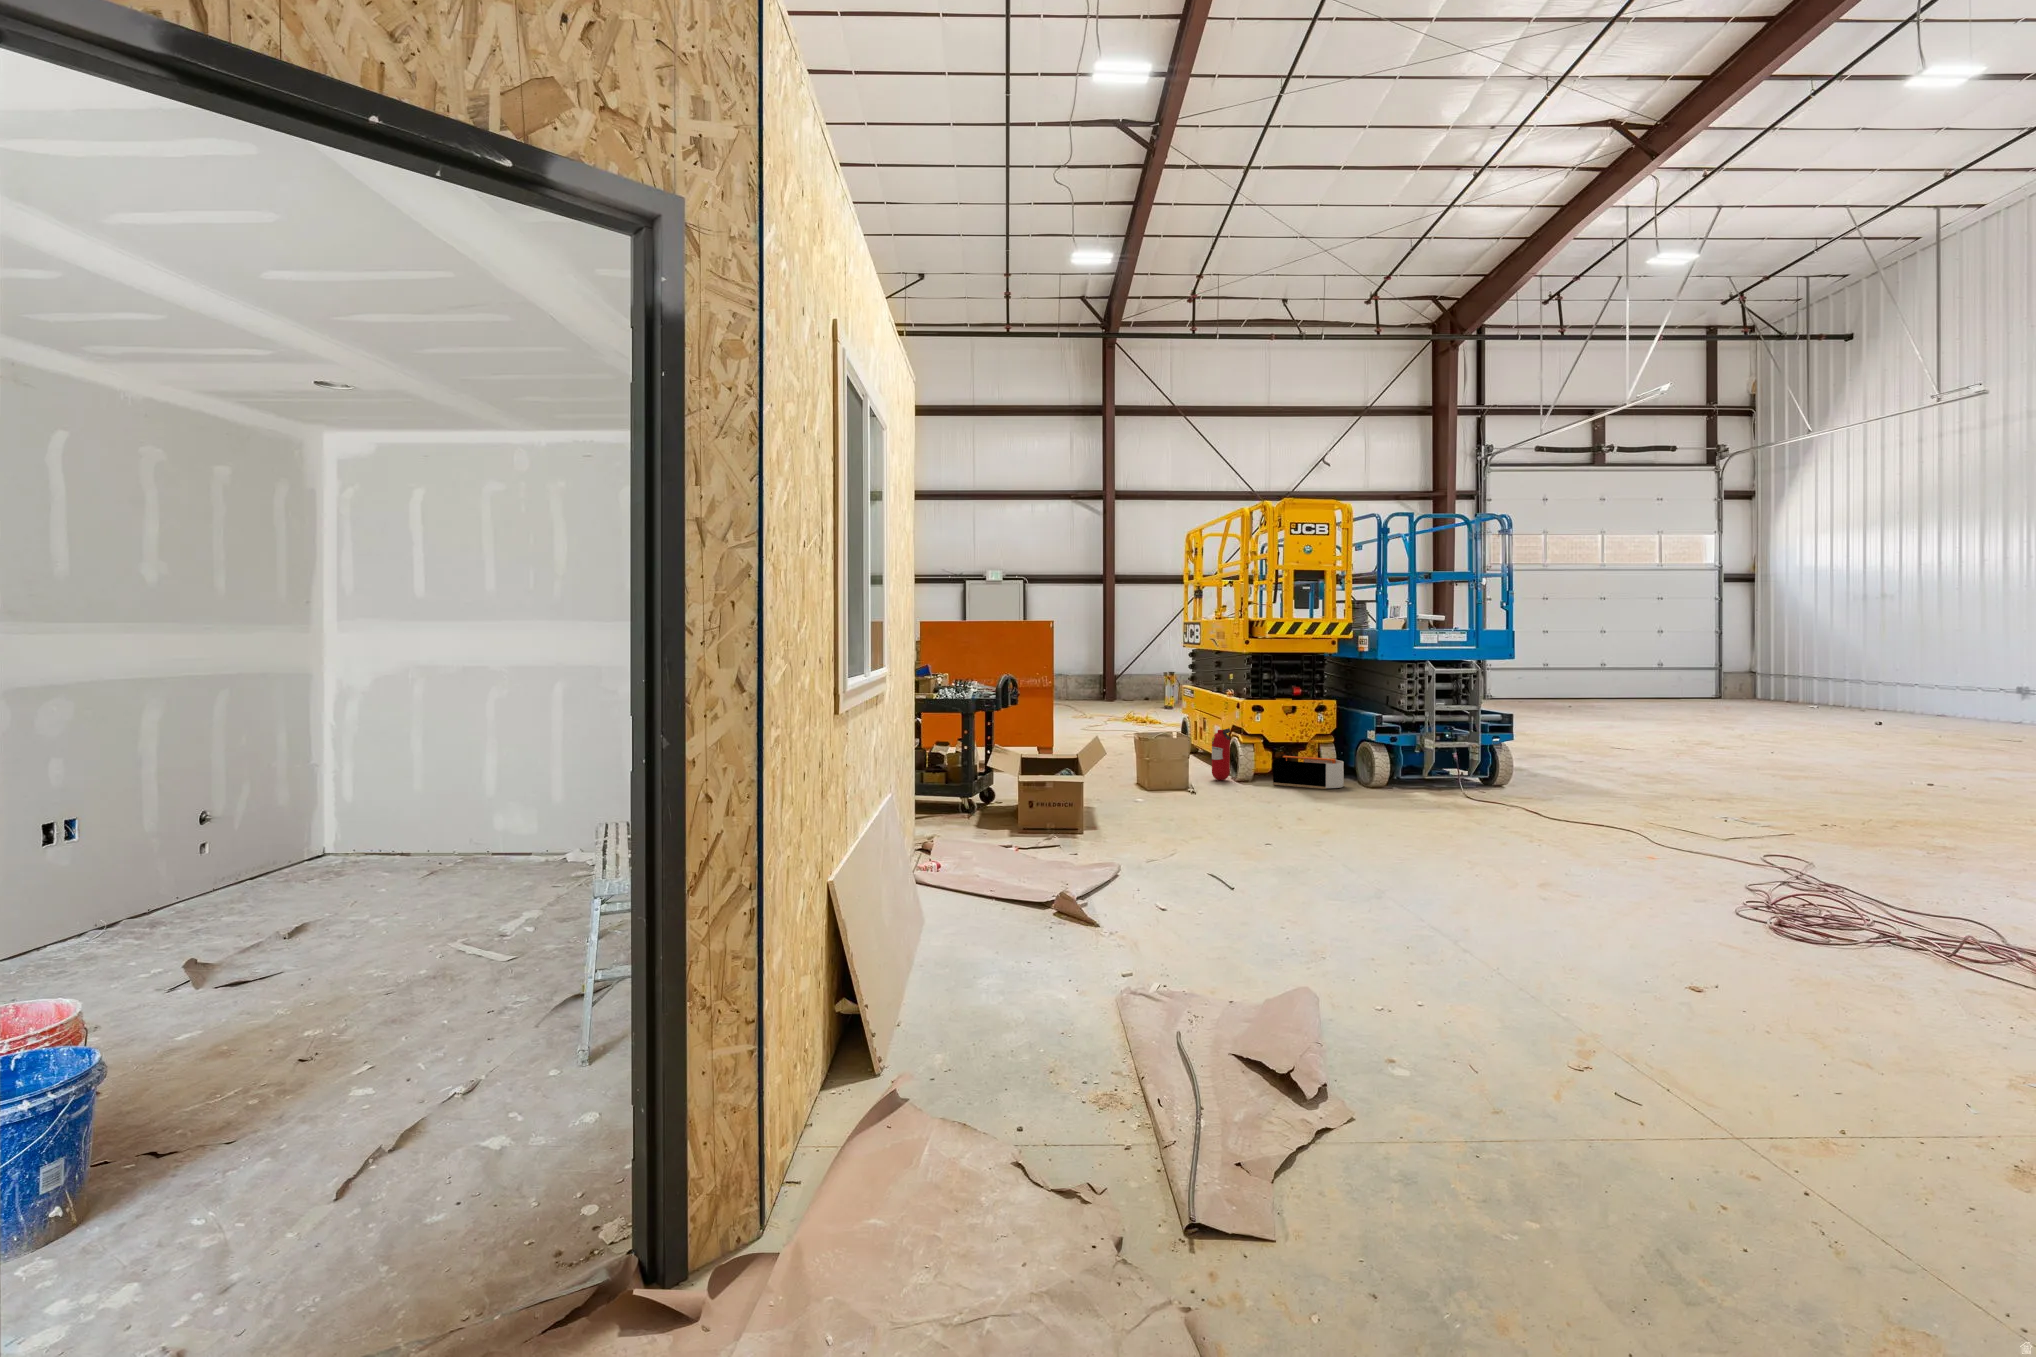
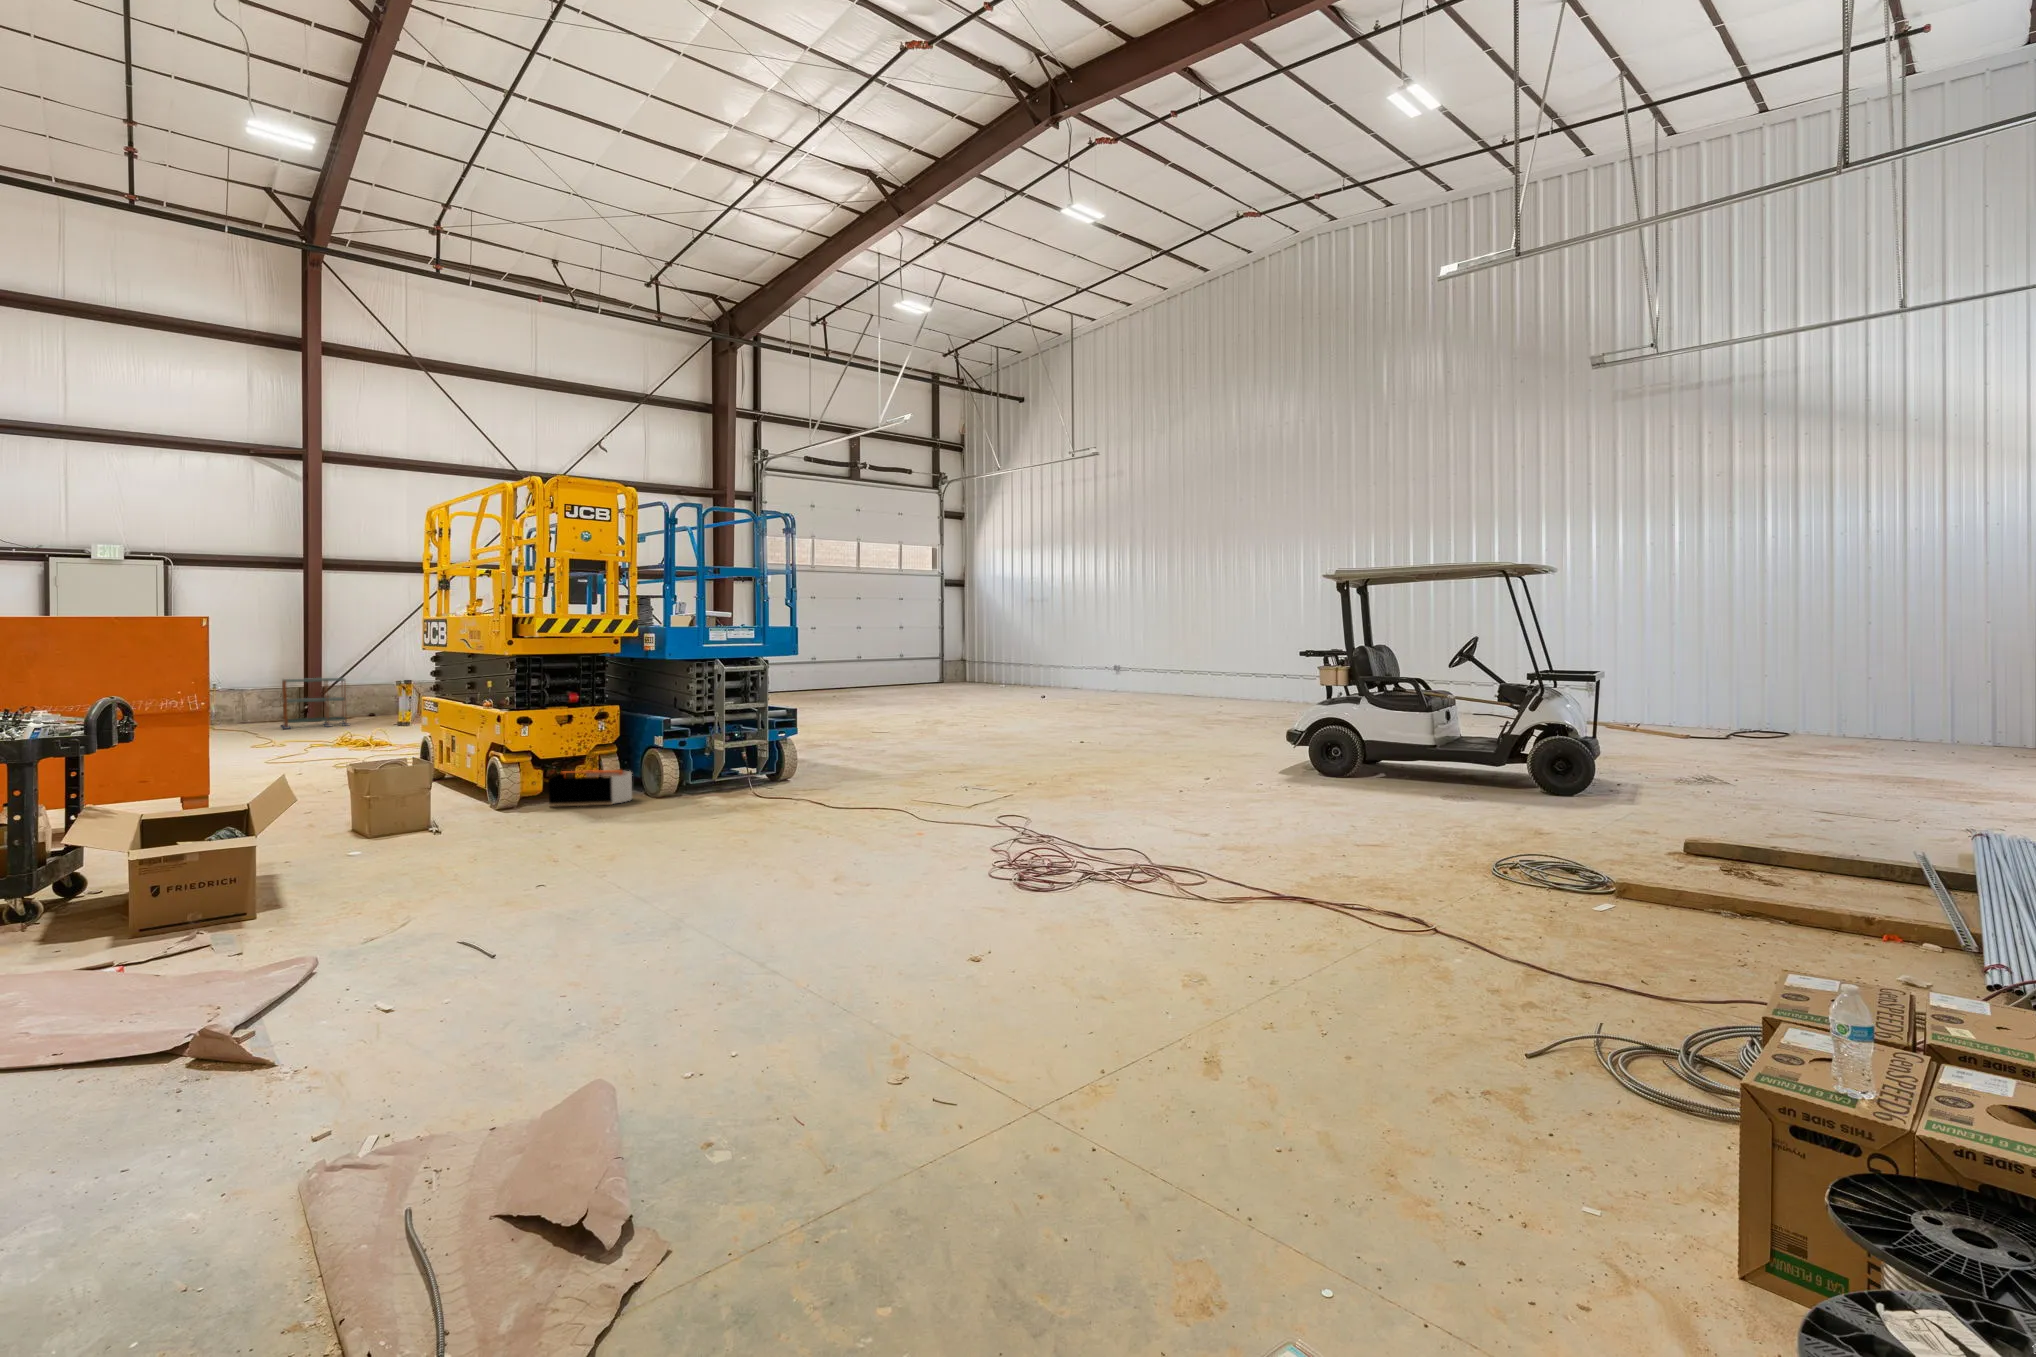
shelving unit: none [1083,675,1125,712] -> present [282,678,349,729]
fire extinguisher: present [1212,728,1230,780] -> none [467,746,493,809]

